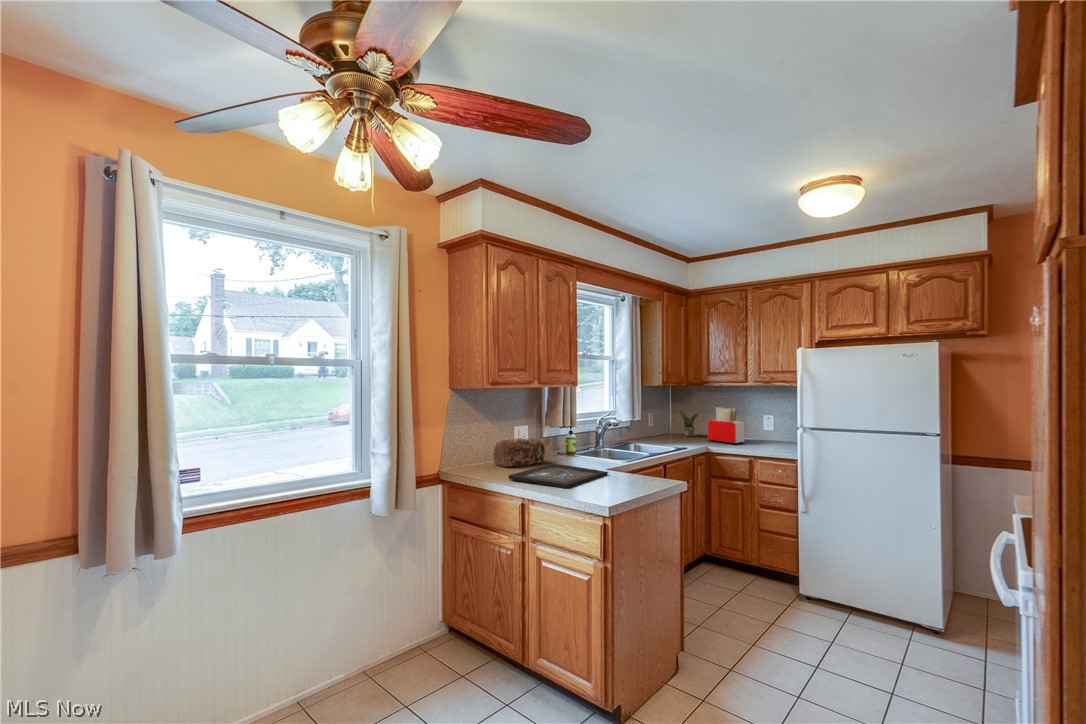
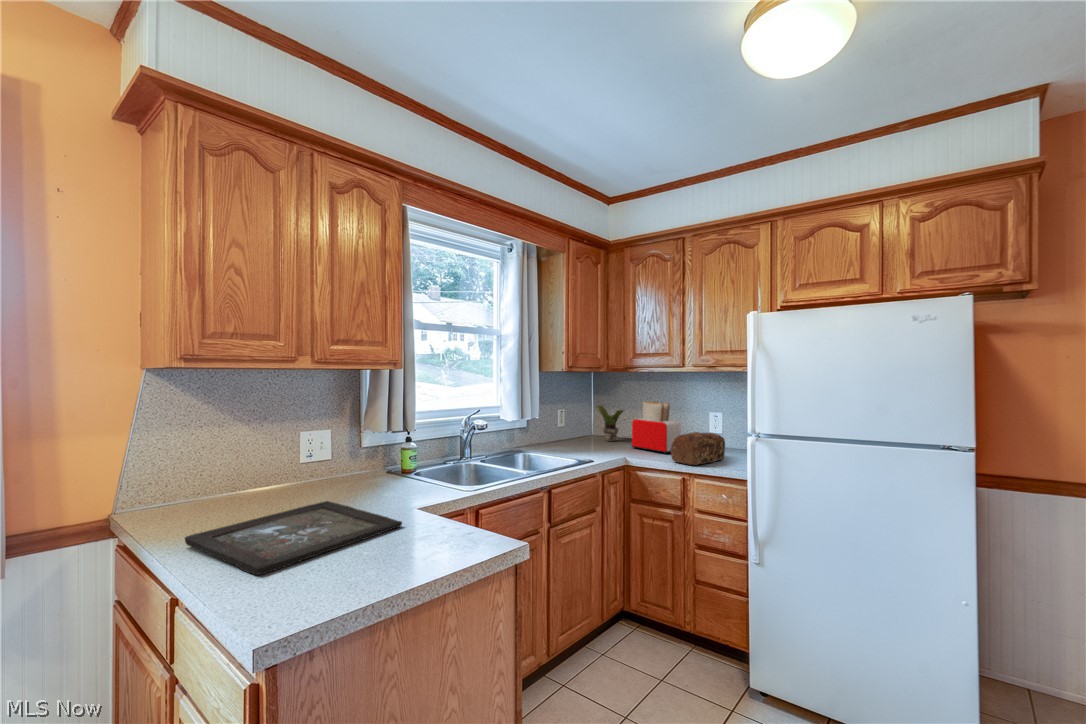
bread loaf: present [493,438,545,467] -> present [671,432,725,465]

